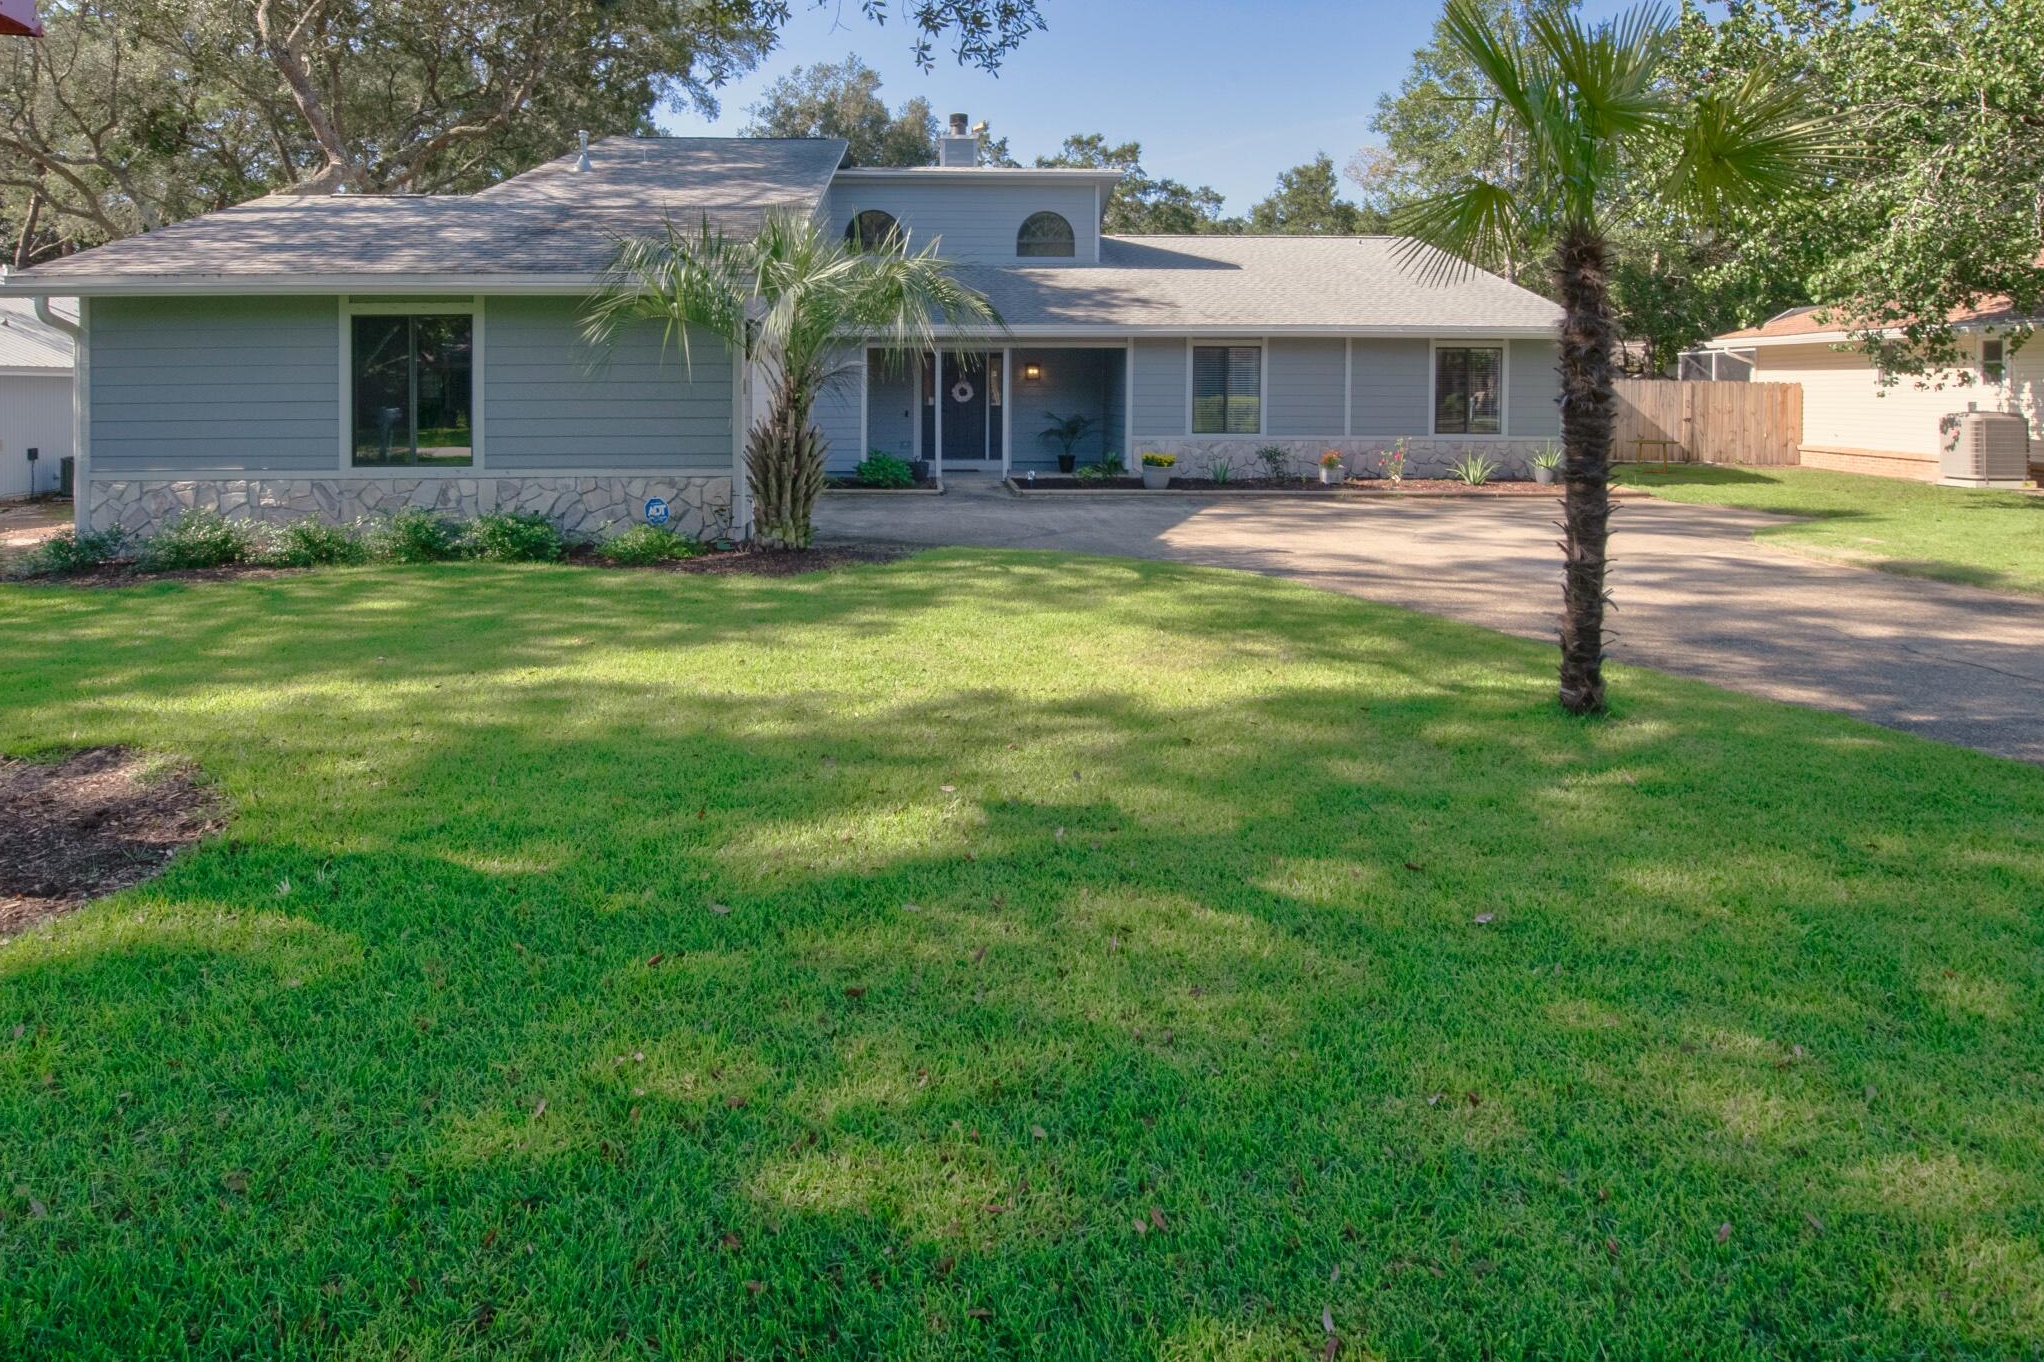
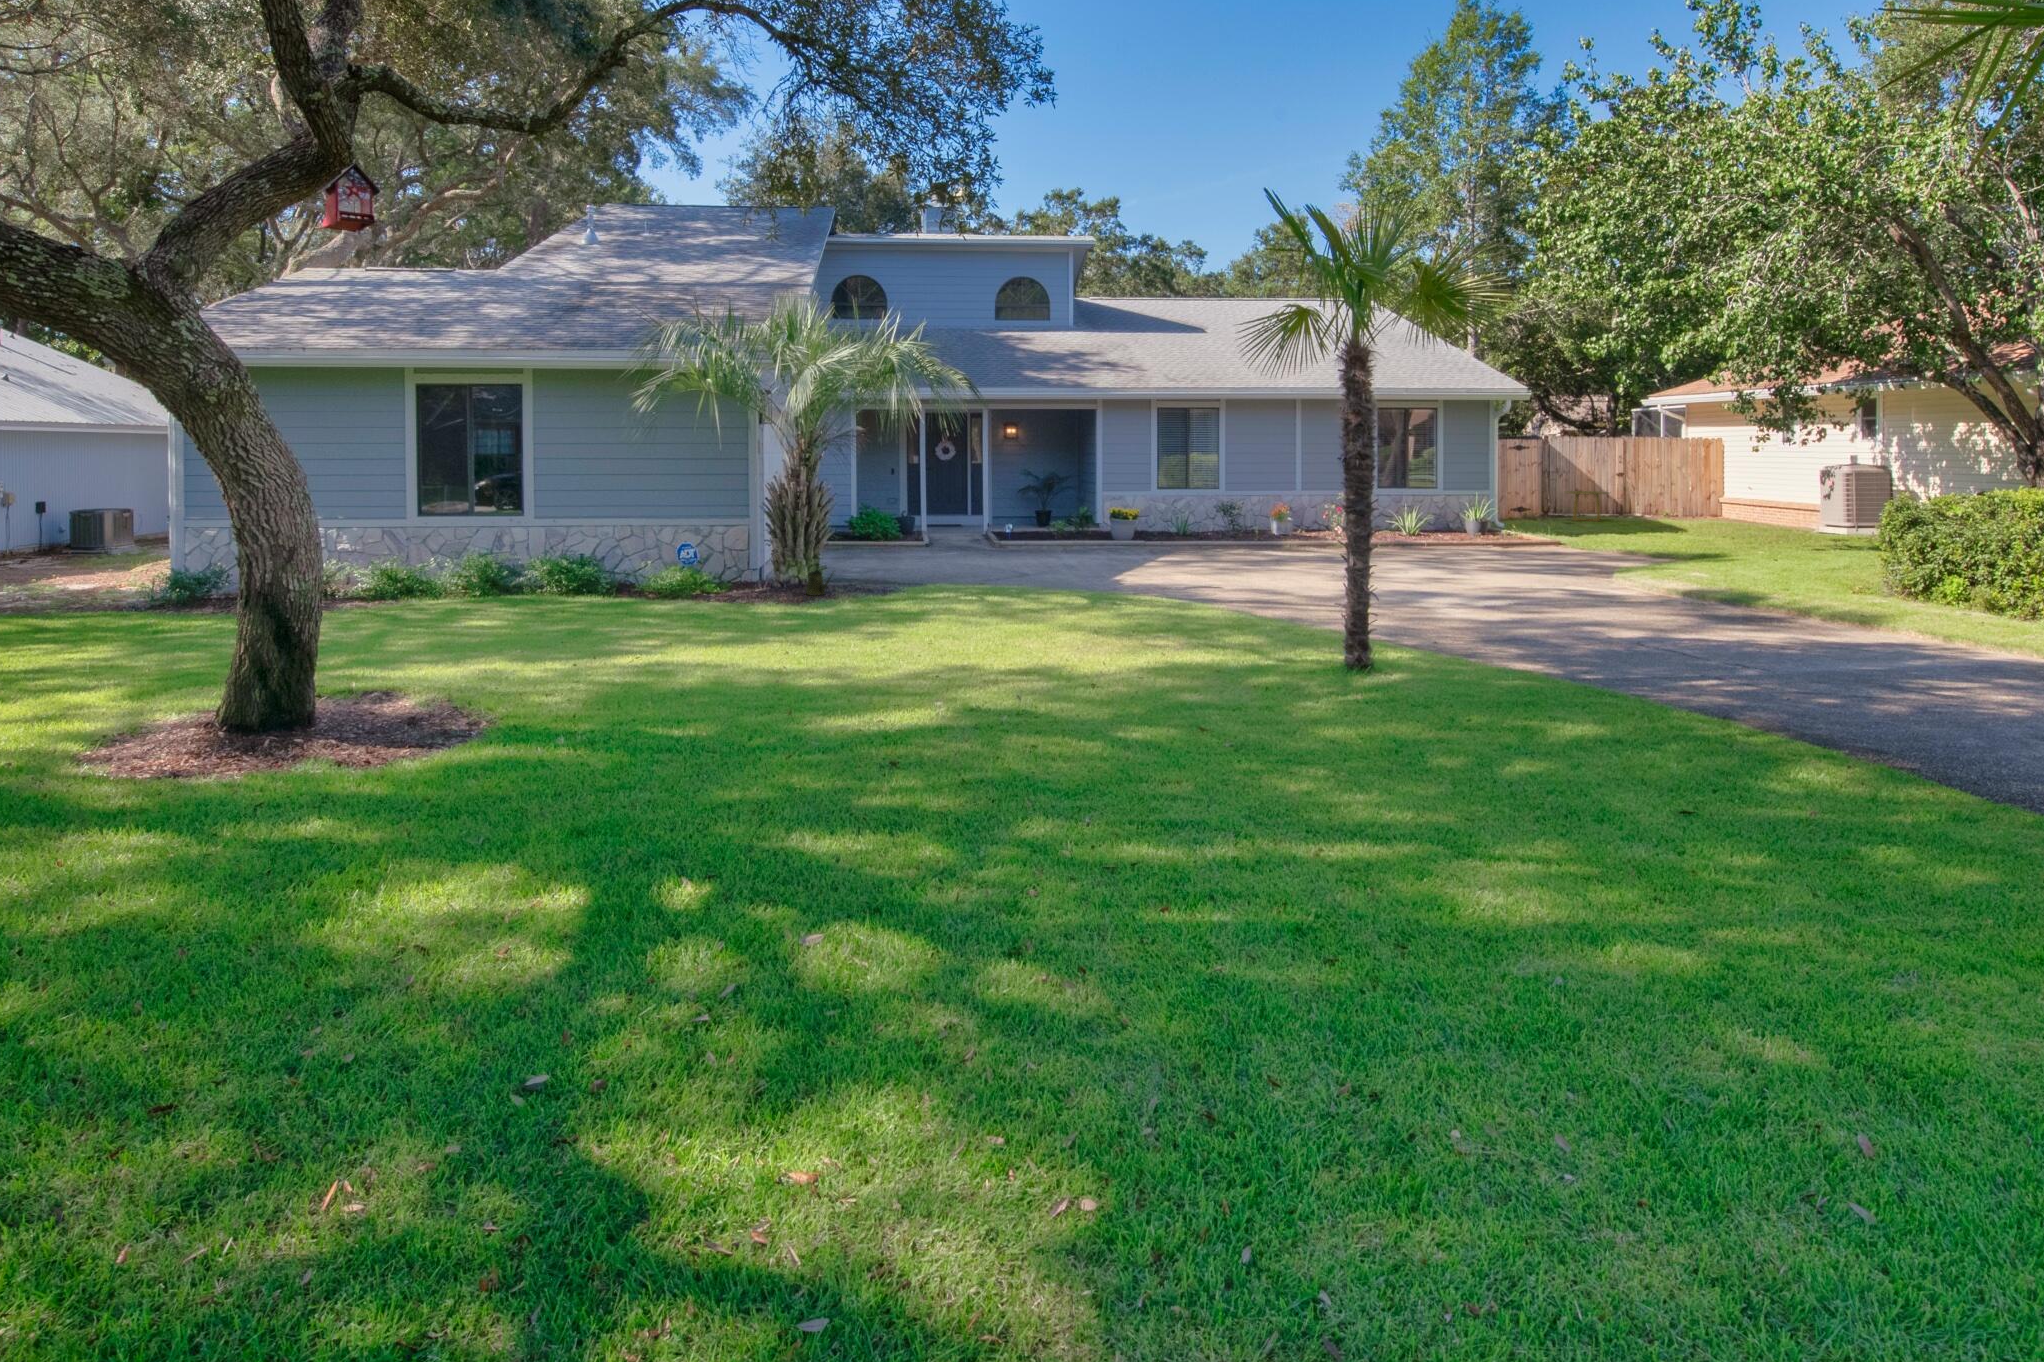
potted plant: present [714,491,740,549] -> none [733,535,757,586]
watering can: none [790,535,828,565] -> present [806,571,832,595]

